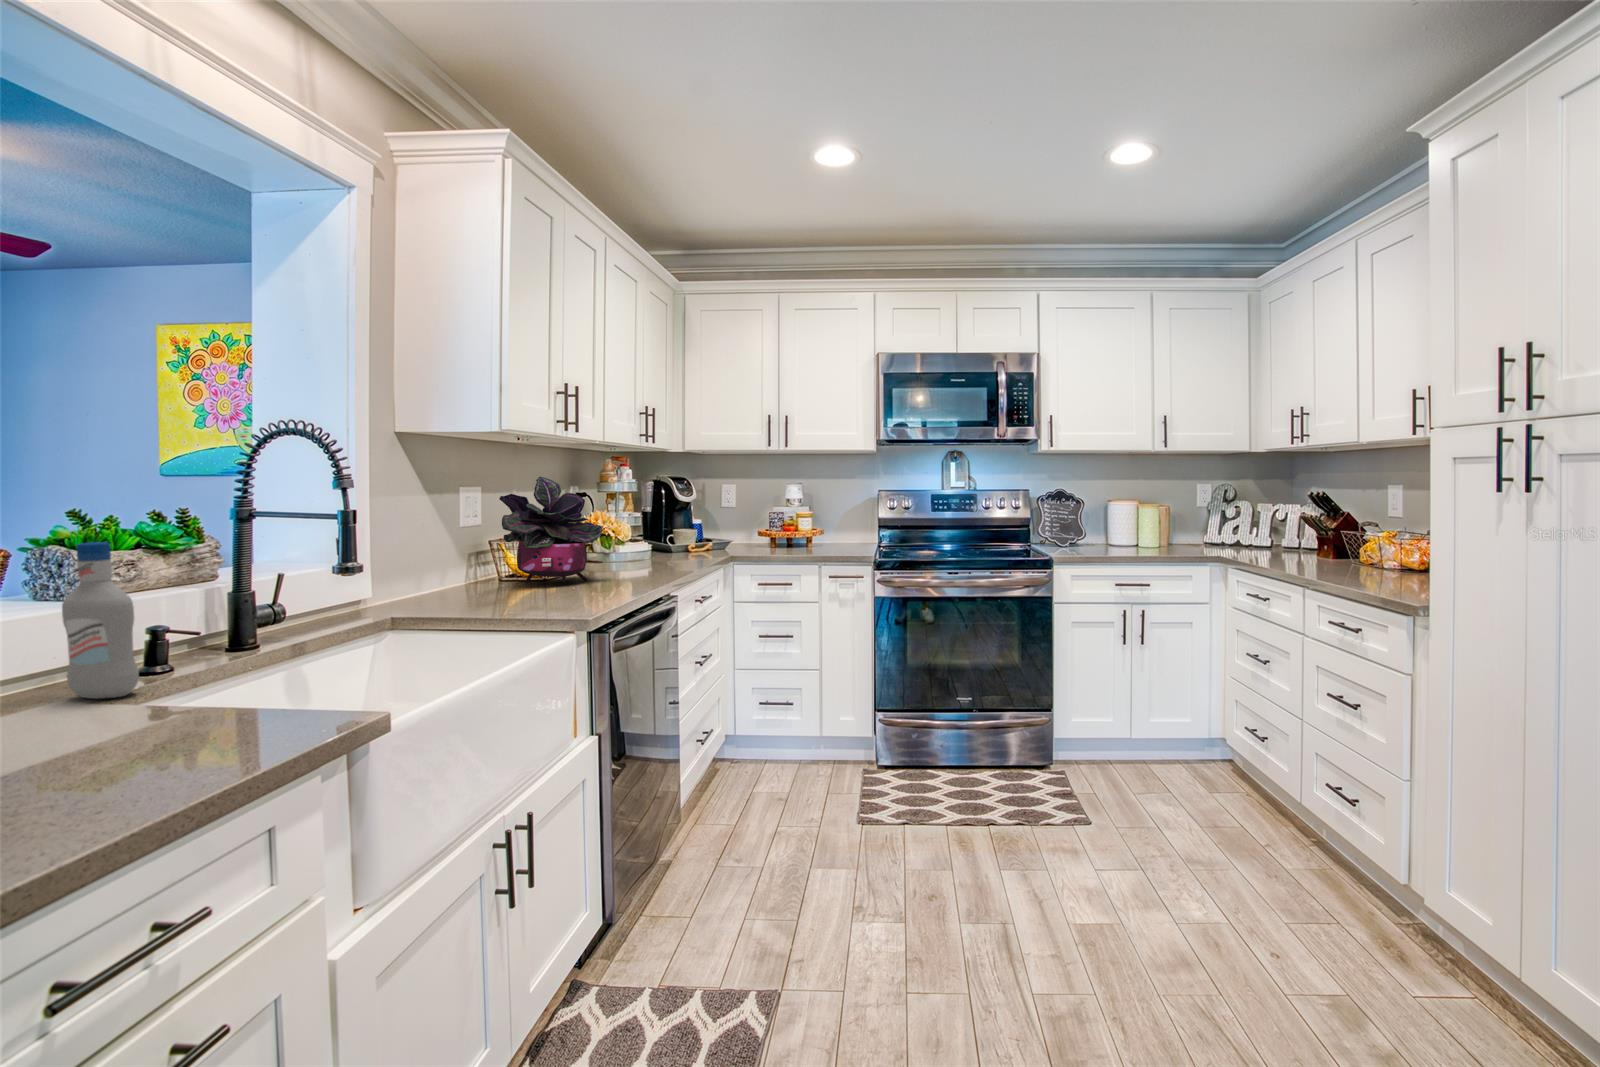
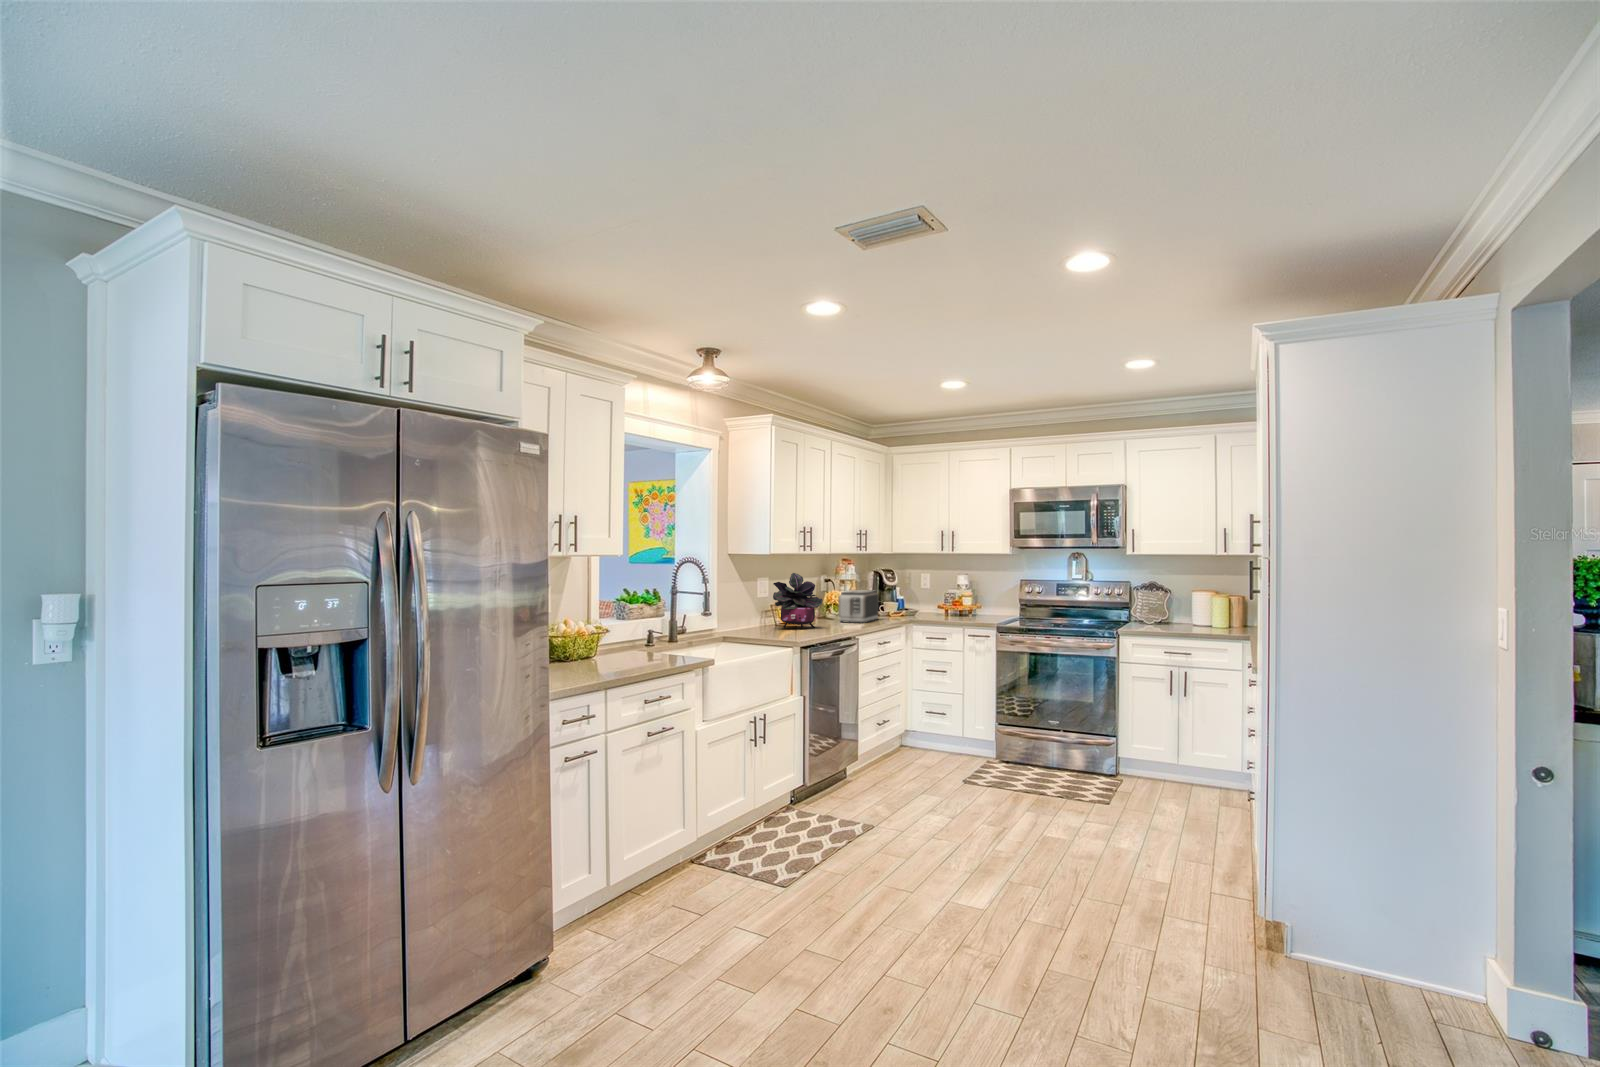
toaster: none [618,510,680,566] -> present [838,590,879,623]
bottle: present [62,542,139,699] -> none [632,600,651,650]

